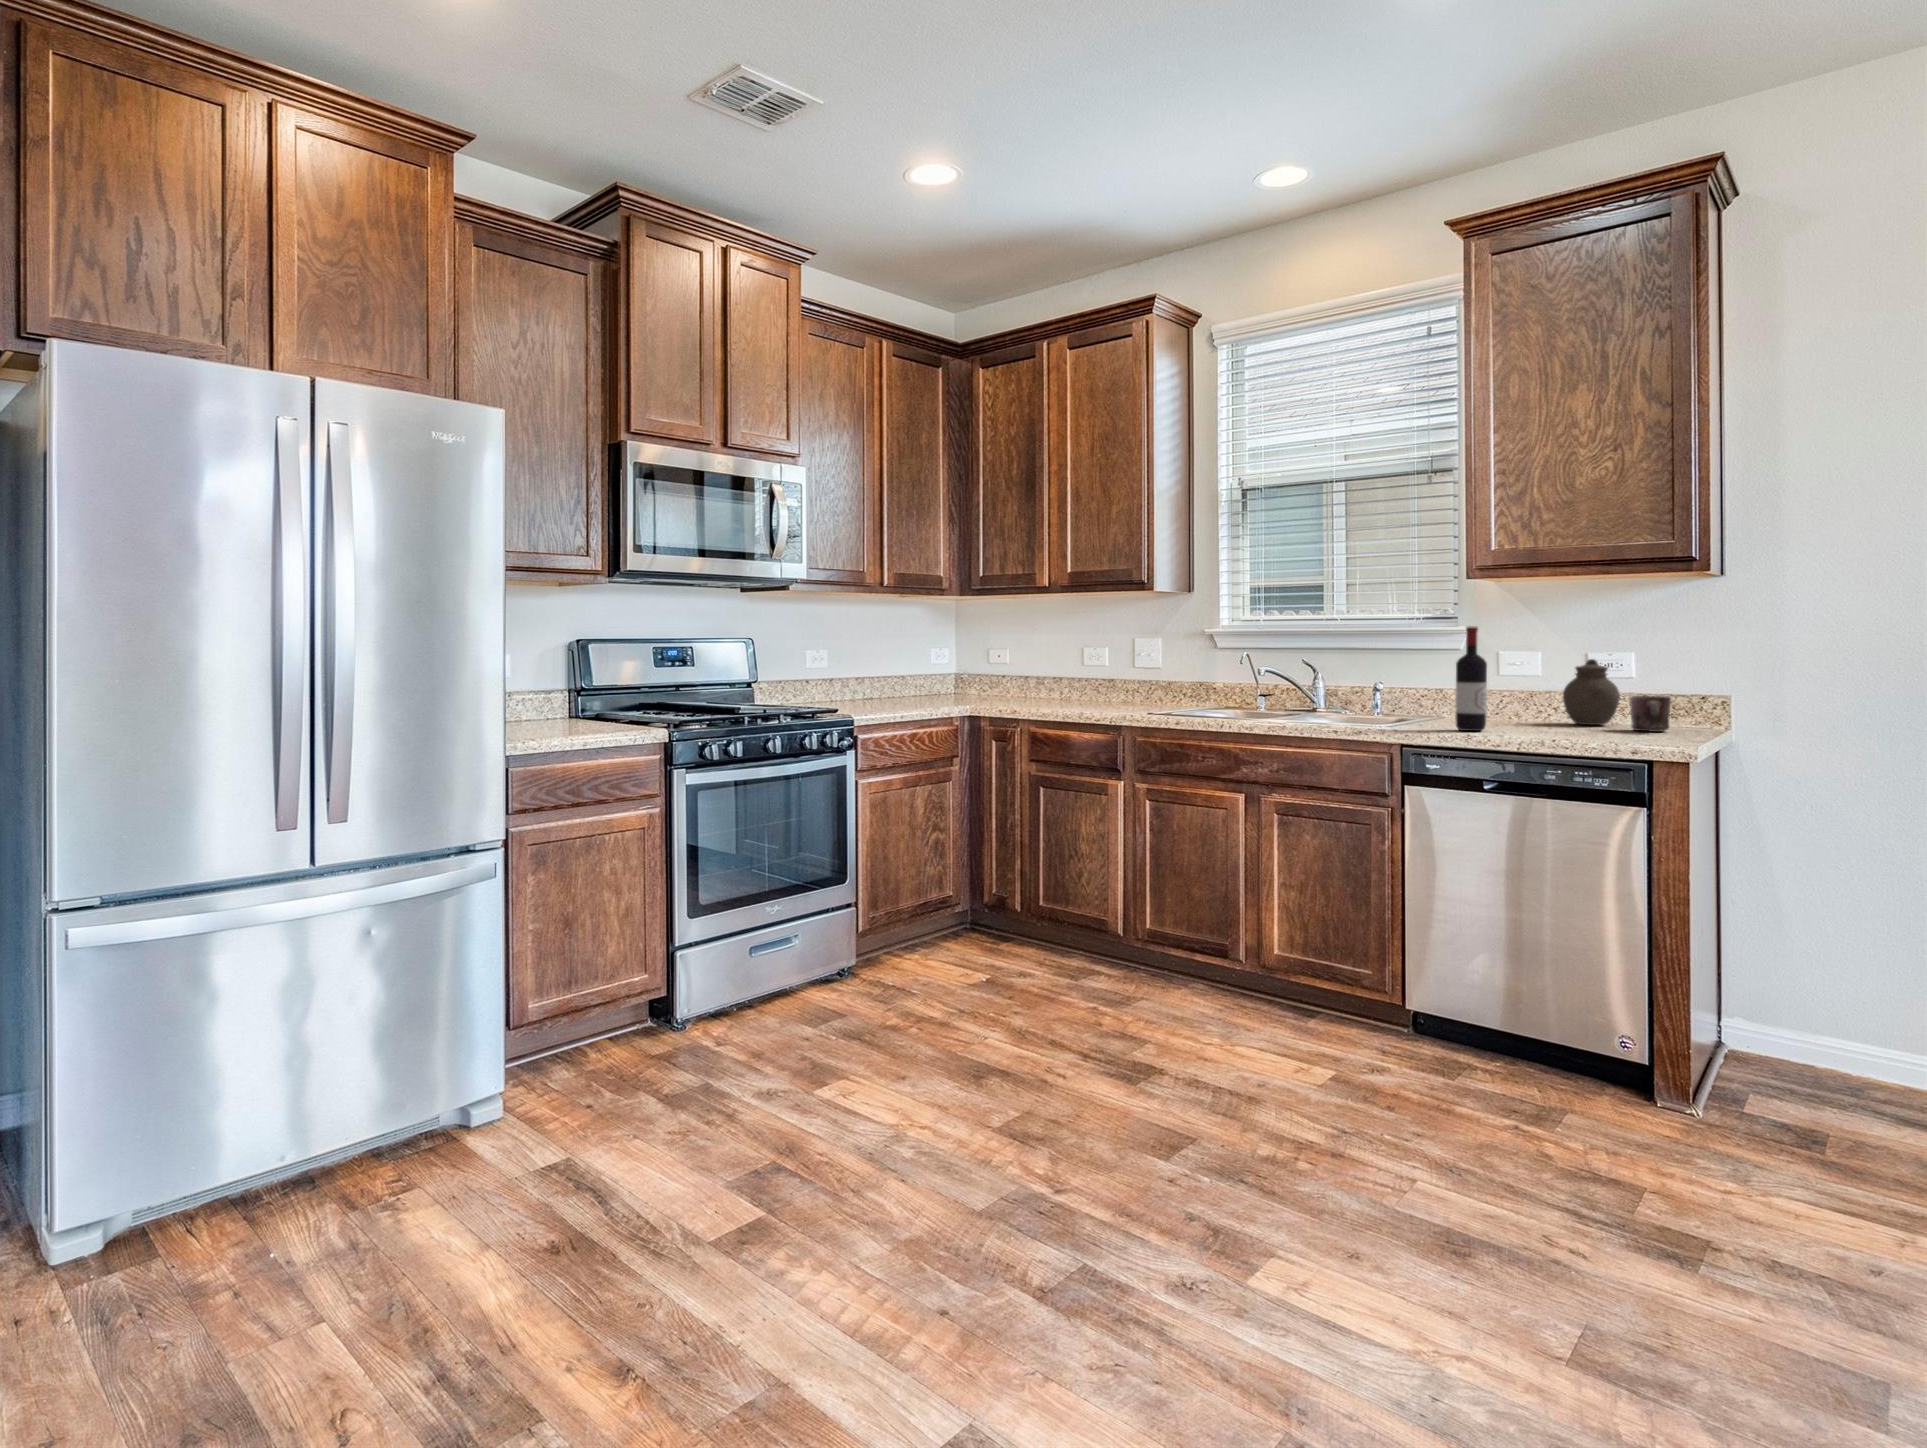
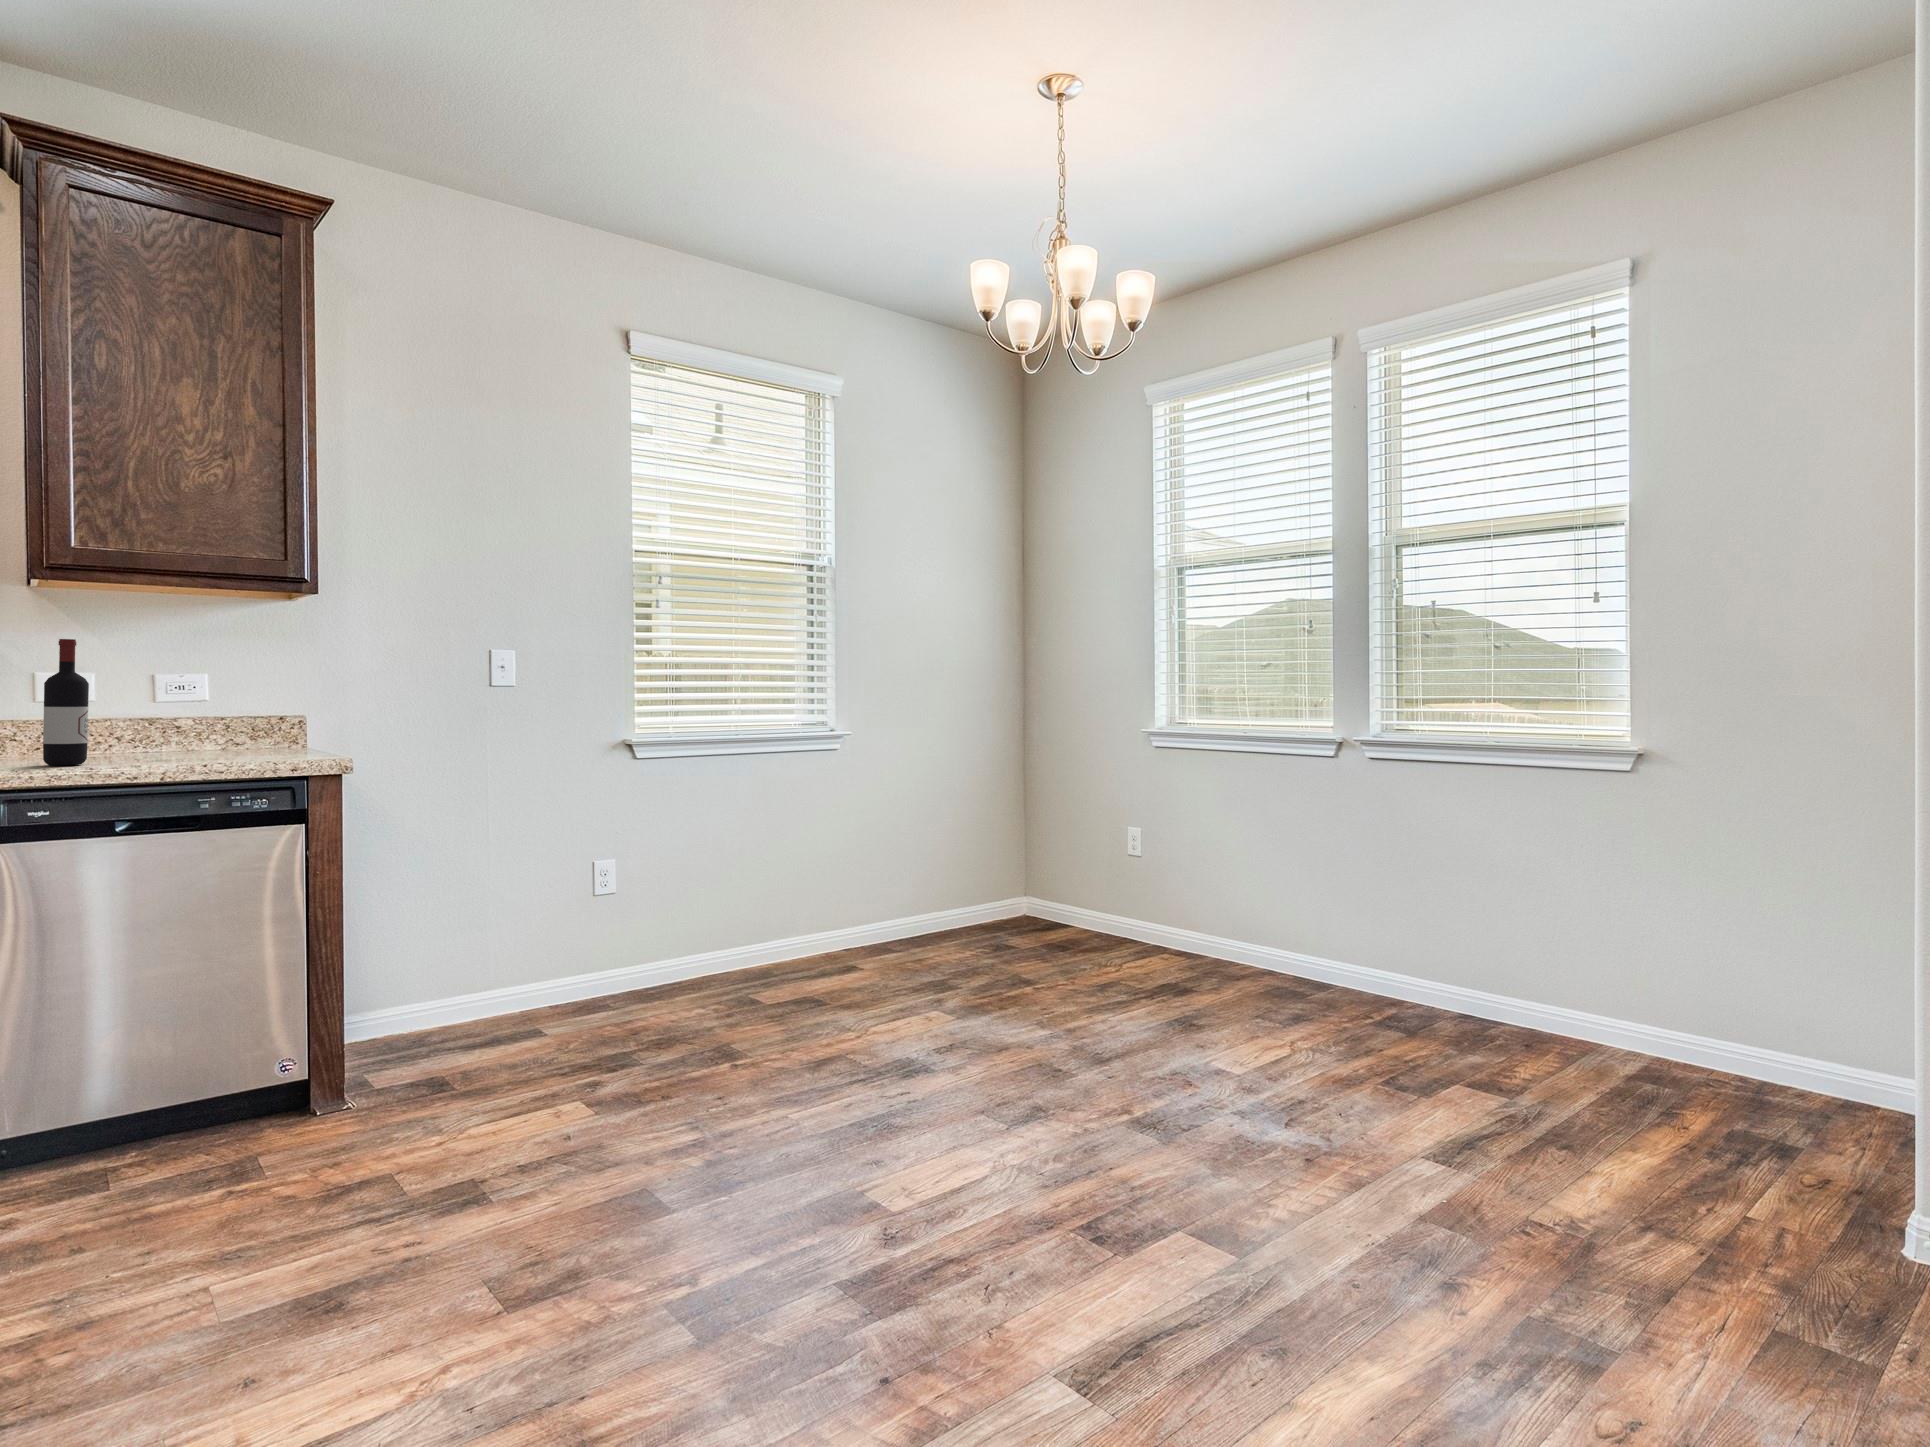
jar: present [1563,659,1620,725] -> none [128,681,195,753]
mug: present [1630,696,1671,732] -> none [221,718,262,754]

